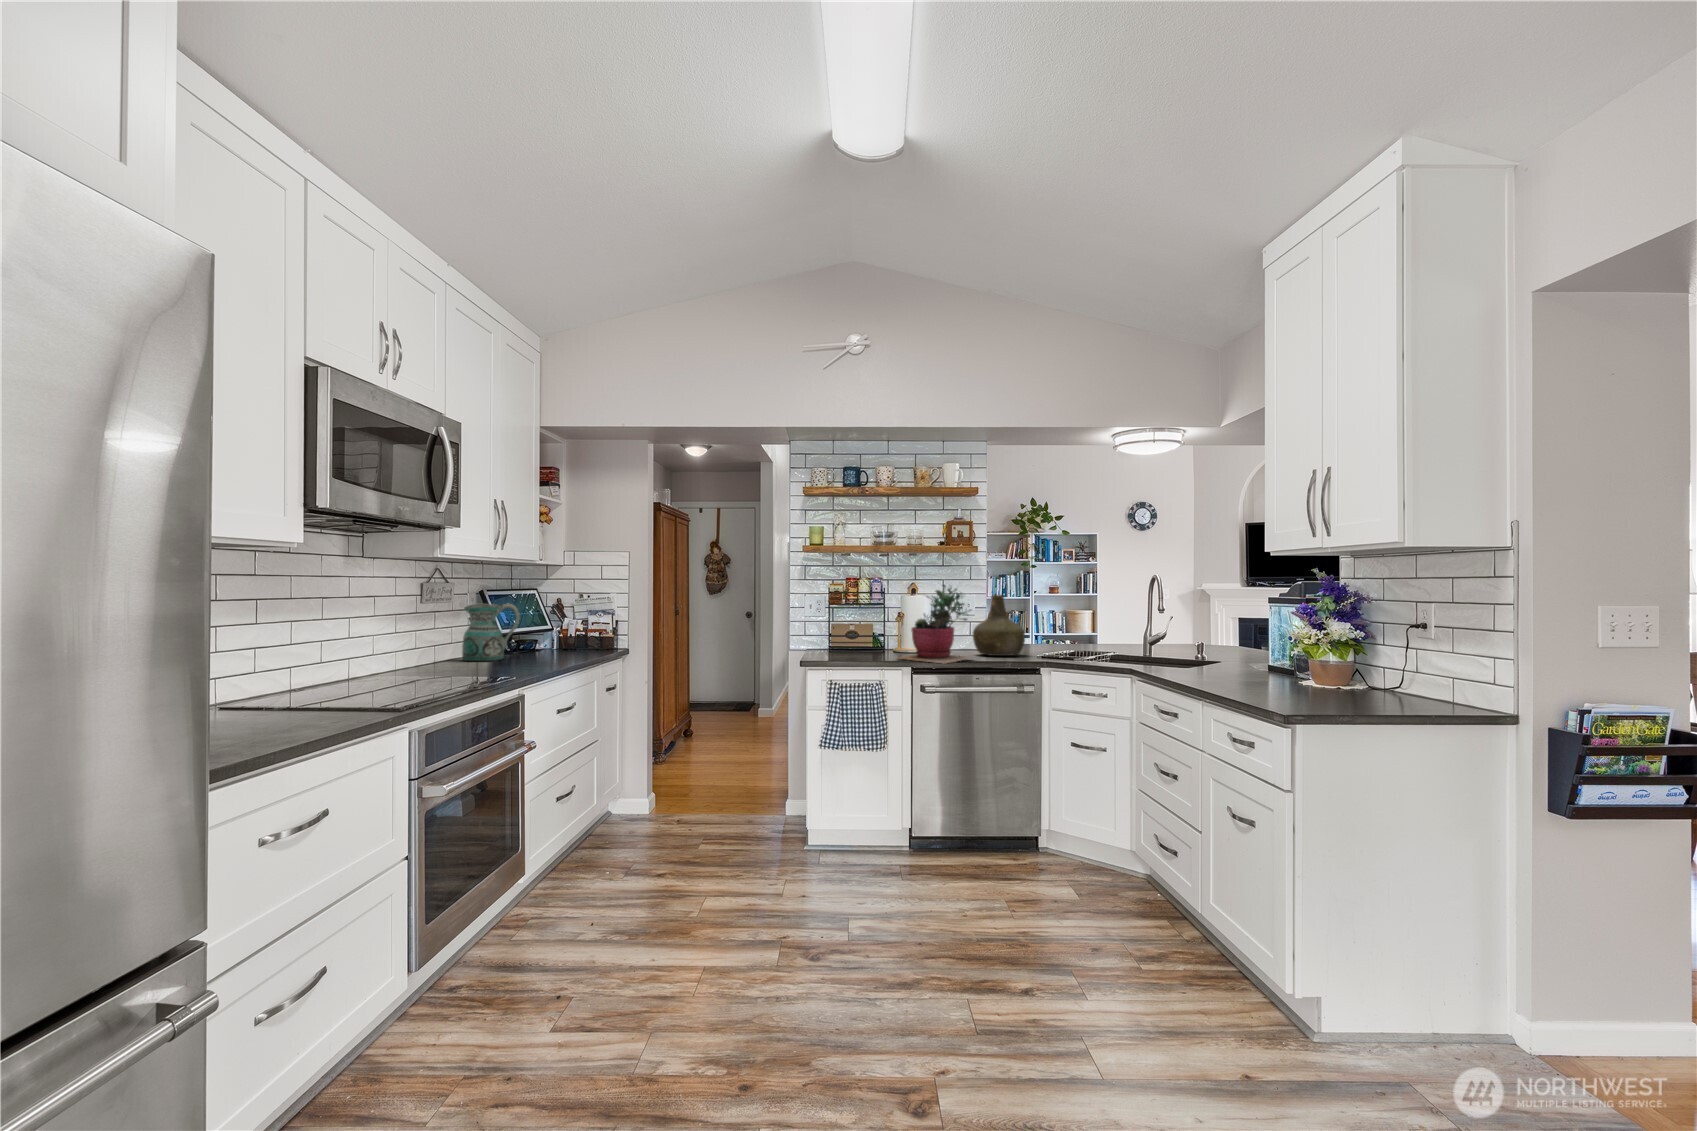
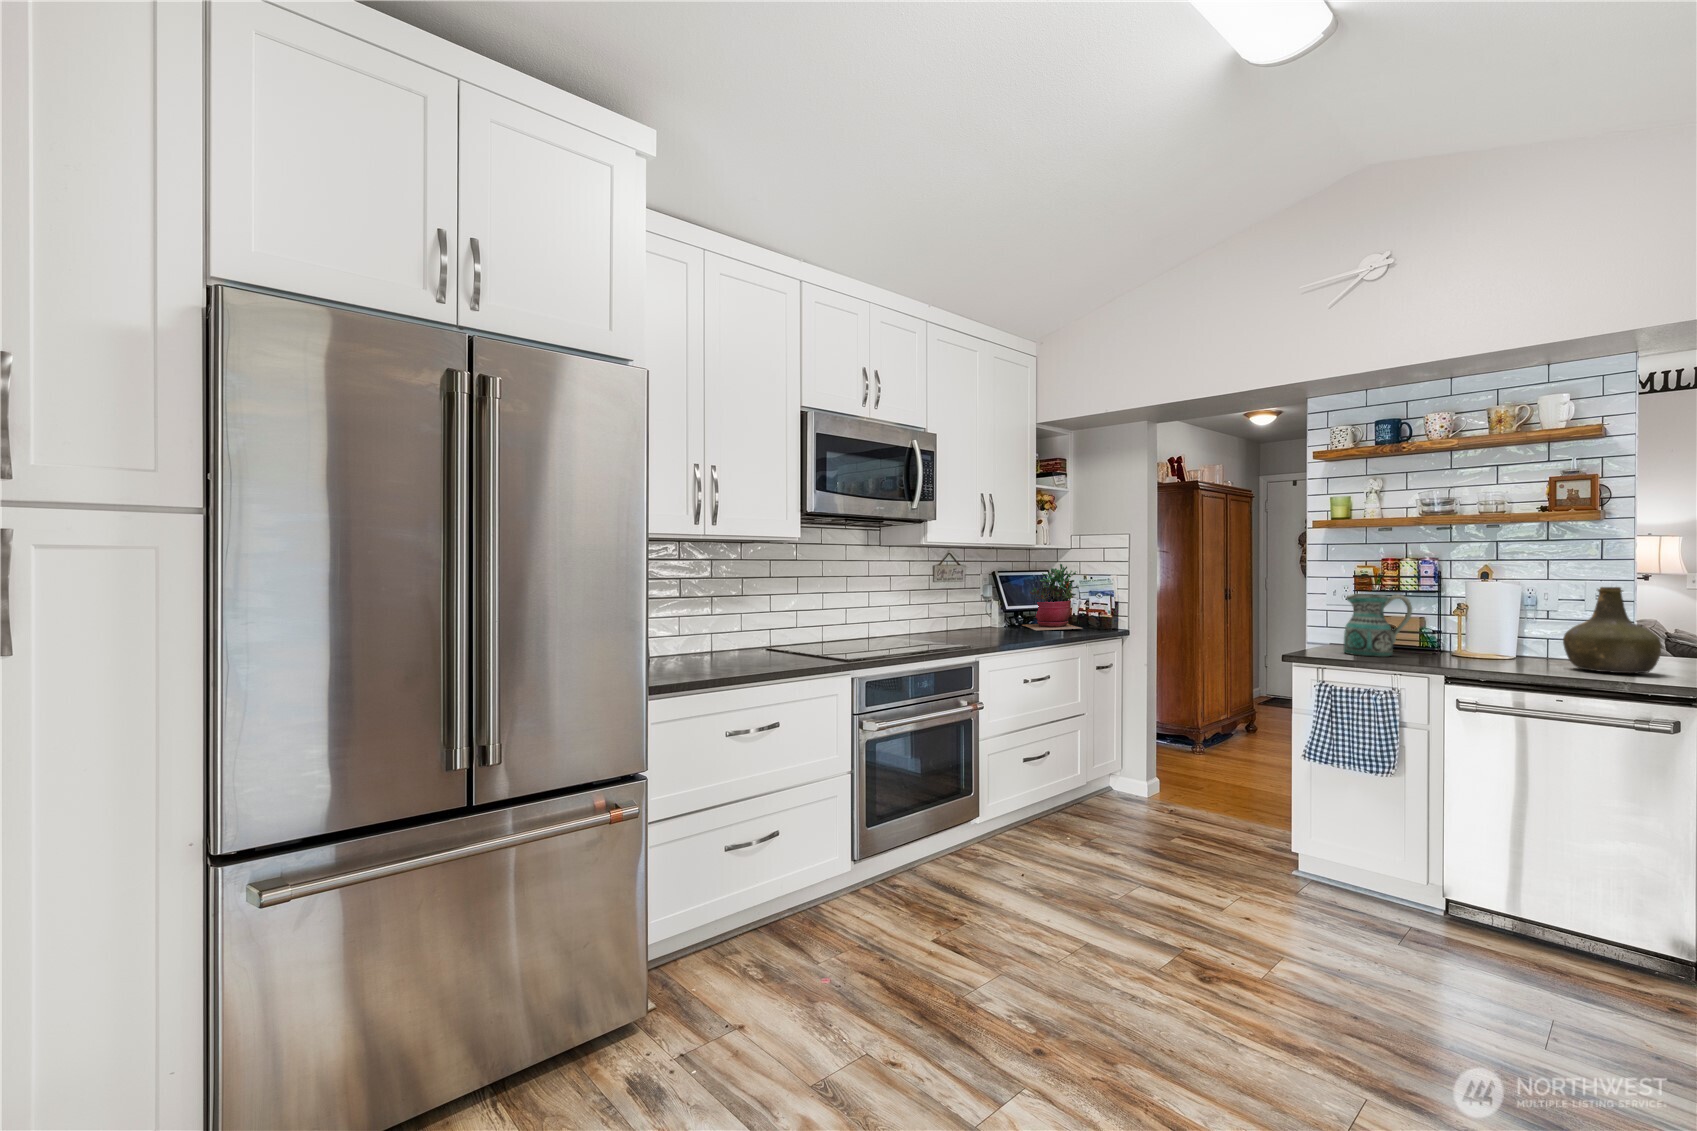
succulent plant: present [898,585,971,663] -> present [1023,564,1081,631]
ceramic pitcher: present [462,603,520,661] -> present [1343,594,1412,657]

